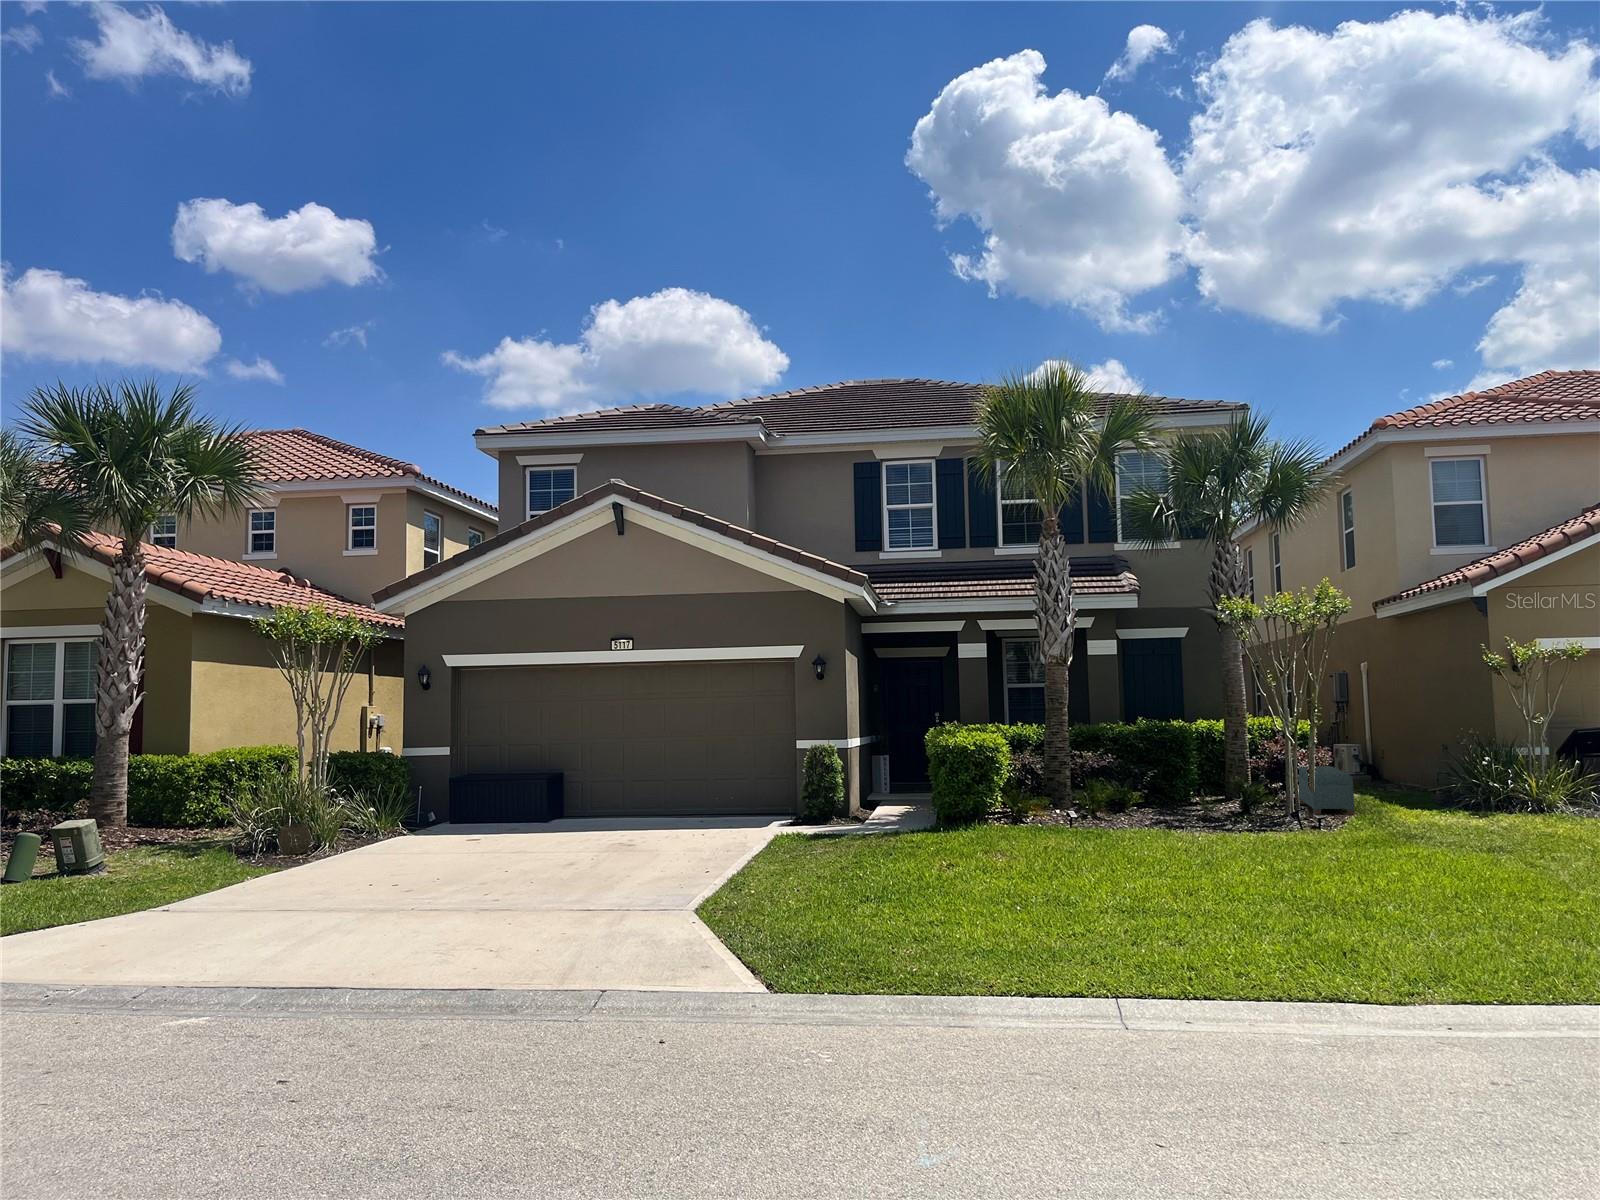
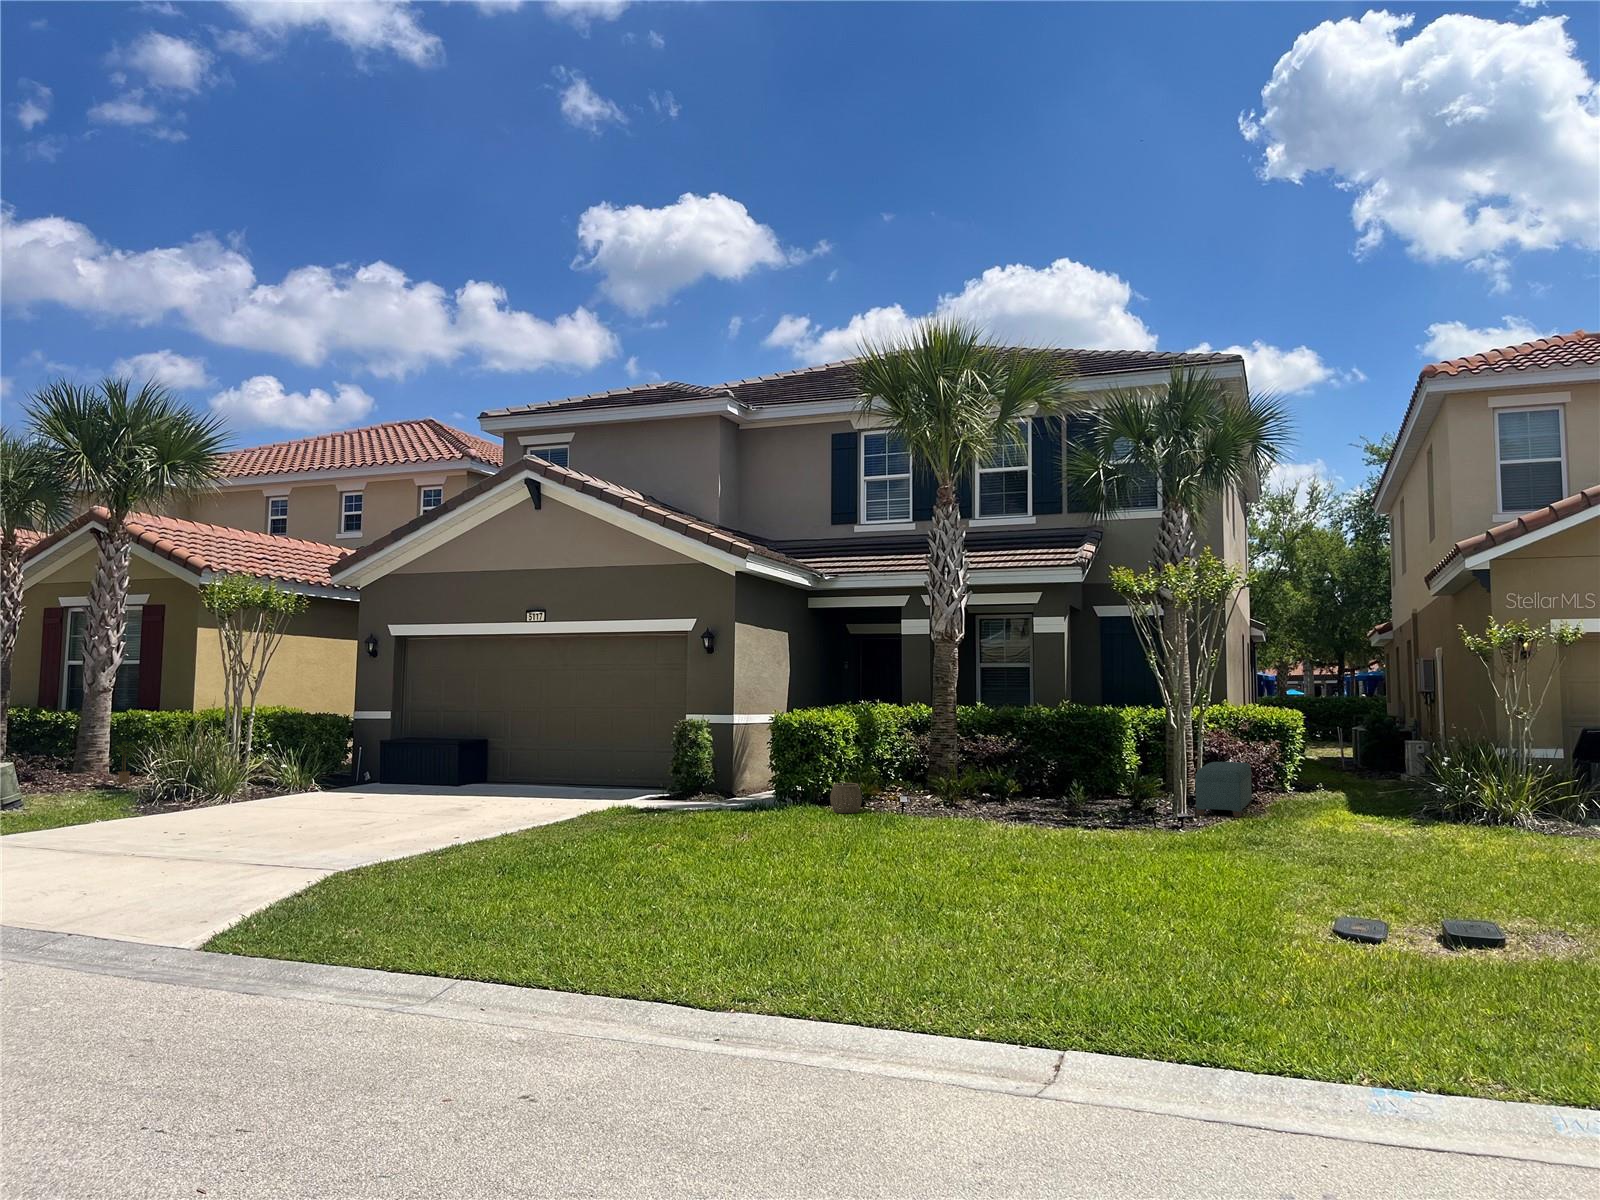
potted plant: none [133,789,165,836] -> present [115,742,138,783]
woven basket: present [279,824,311,854] -> present [830,783,862,813]

